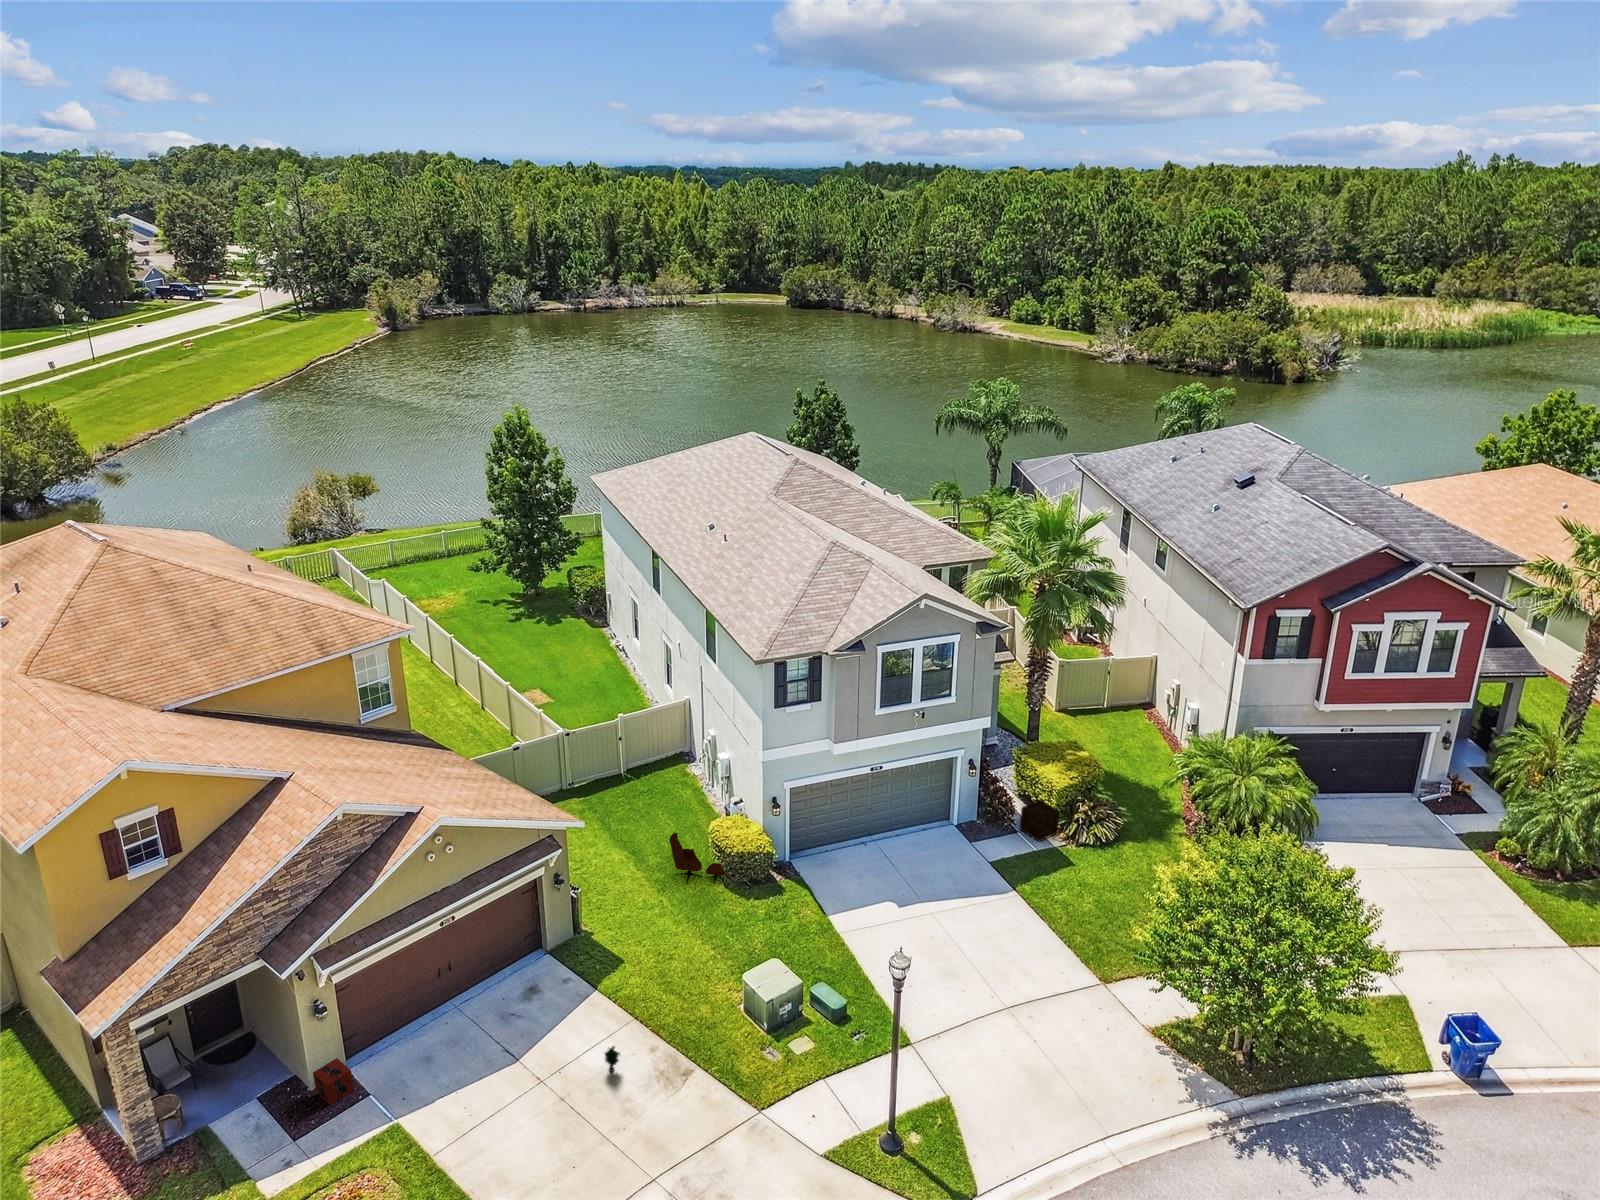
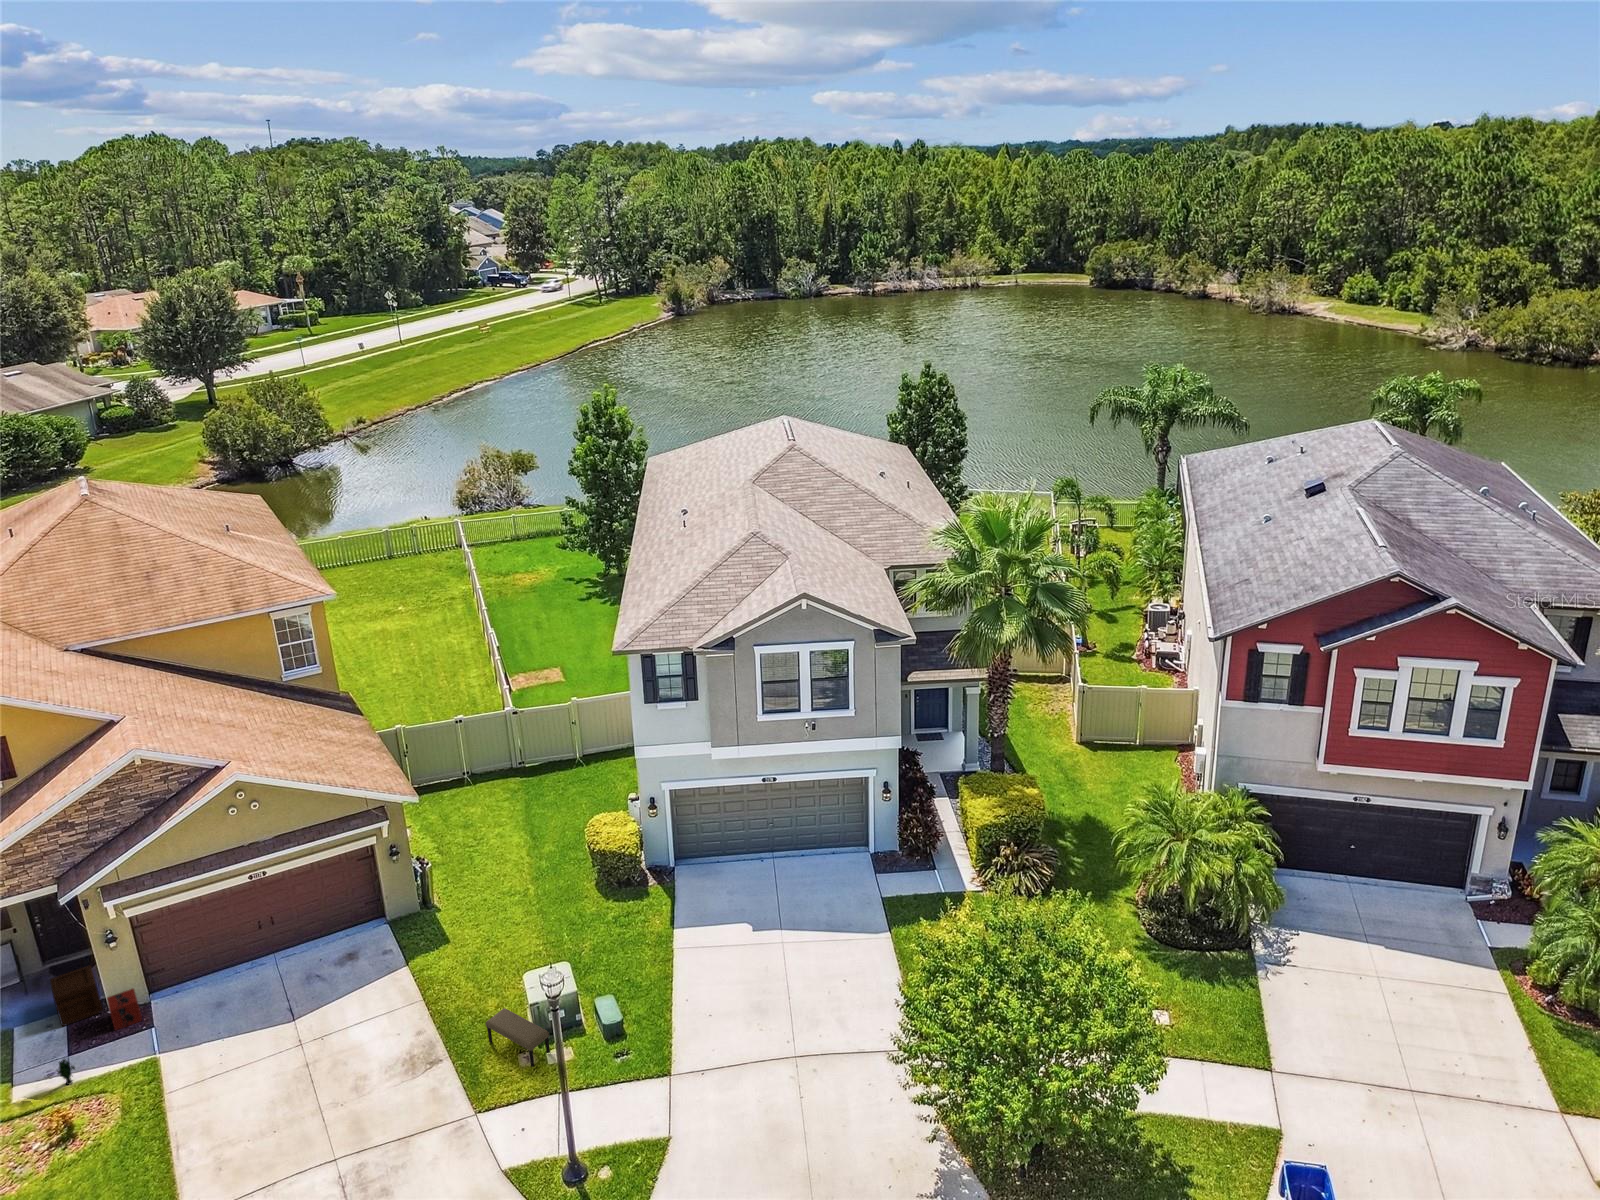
wooden crate: present [1019,800,1060,841] -> present [50,965,103,1026]
lounge chair: present [670,833,725,884] -> none [541,821,597,879]
bench: none [729,1010,794,1059] -> present [486,1008,550,1067]
decorative plant: present [605,1046,620,1072] -> present [56,1059,75,1085]

